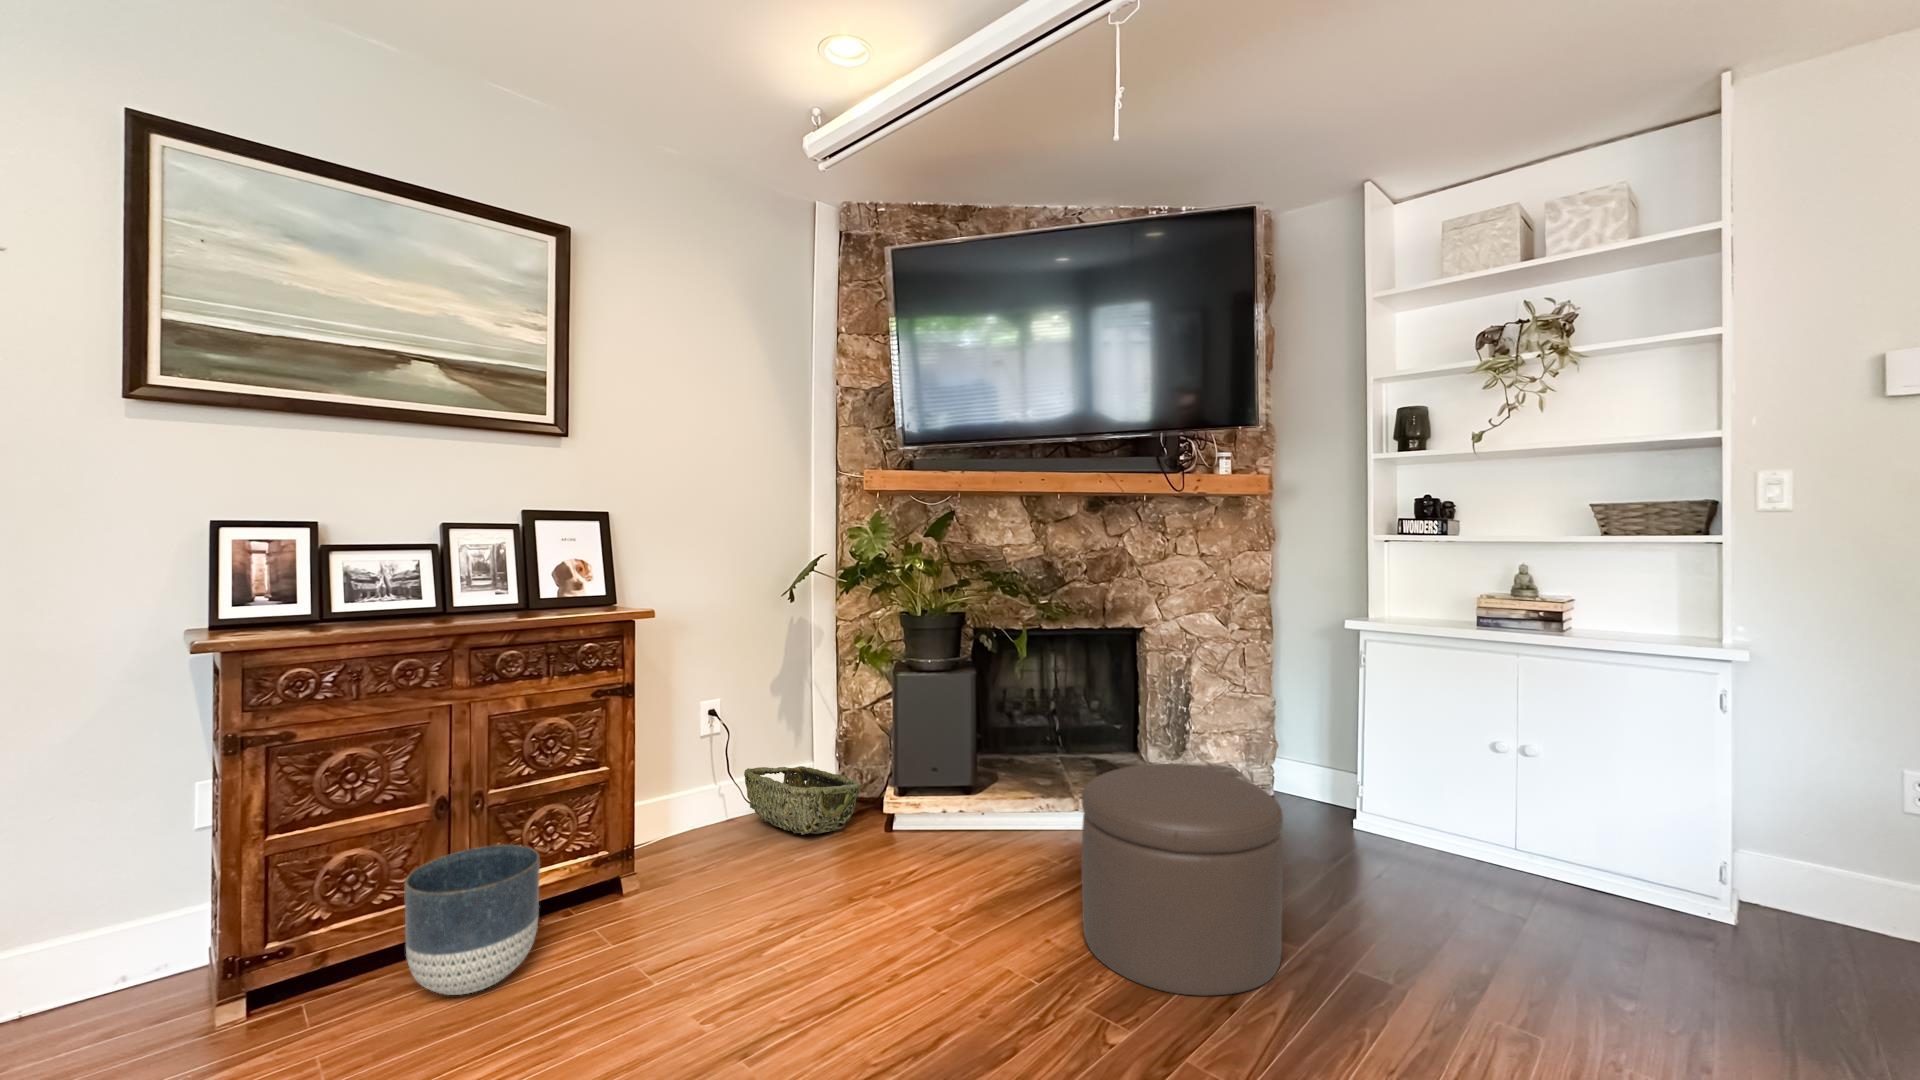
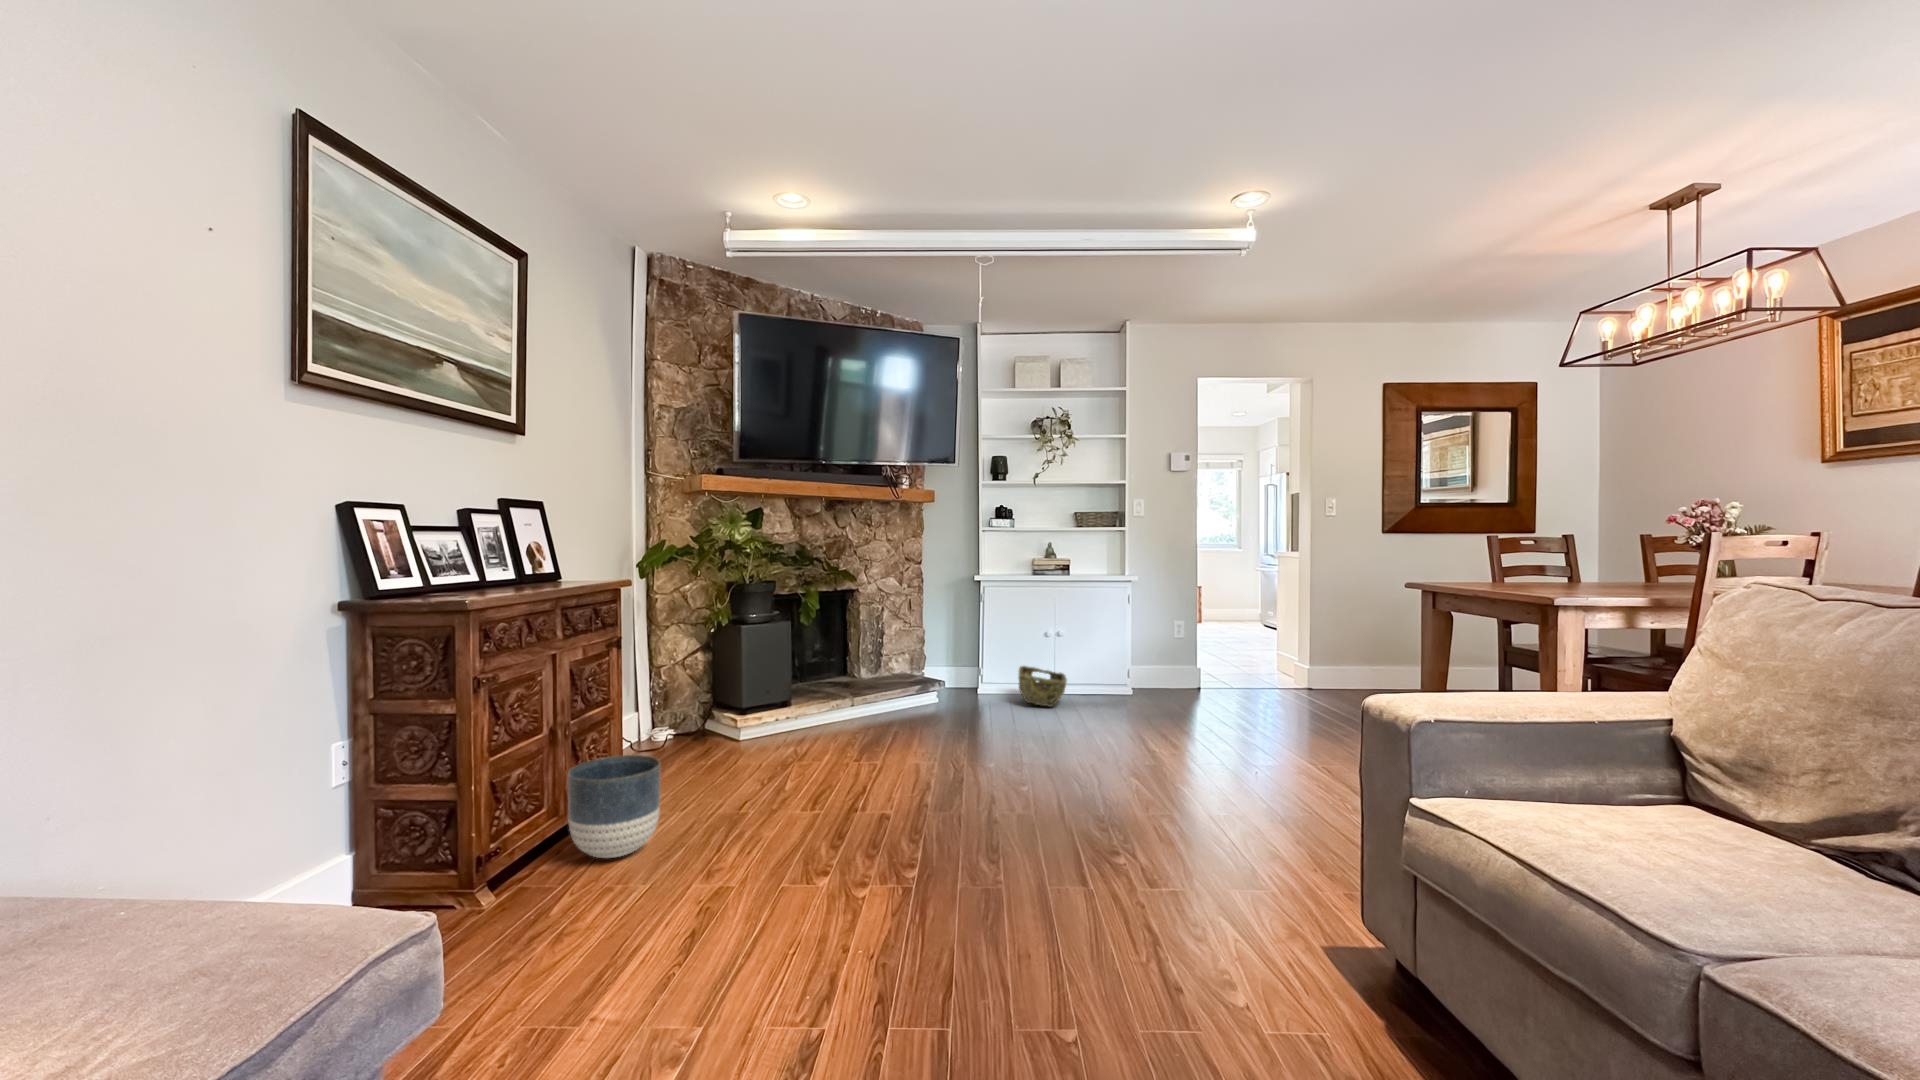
ottoman: present [1082,764,1283,996] -> none [916,654,1017,757]
woven basket: present [744,766,861,835] -> present [1019,666,1067,707]

